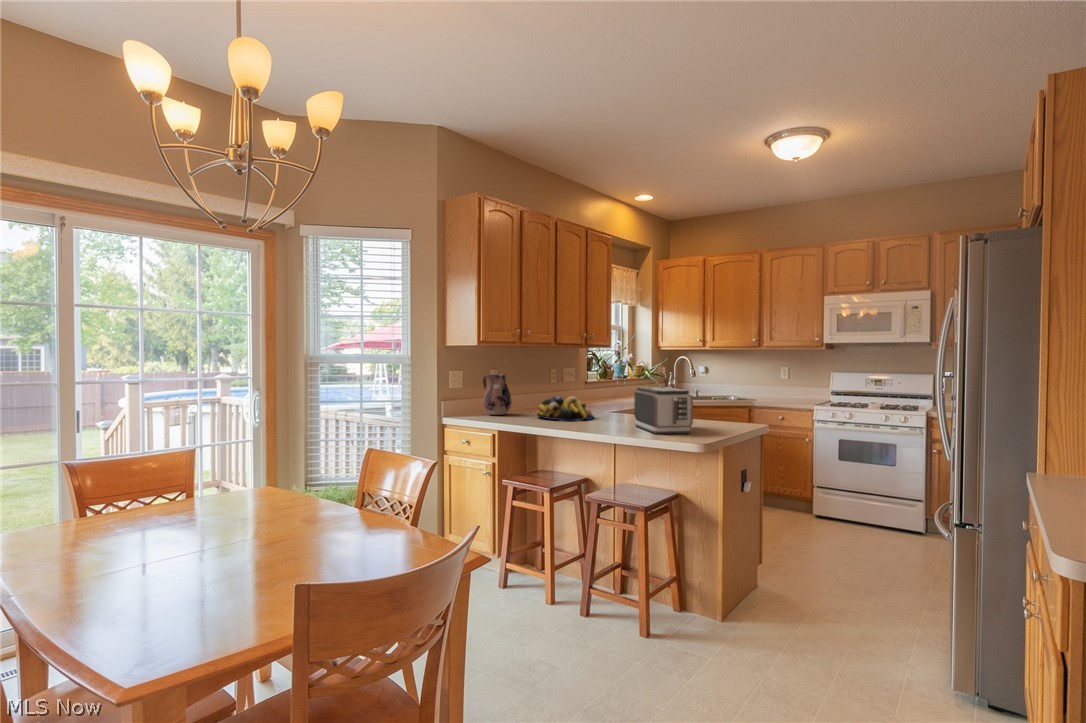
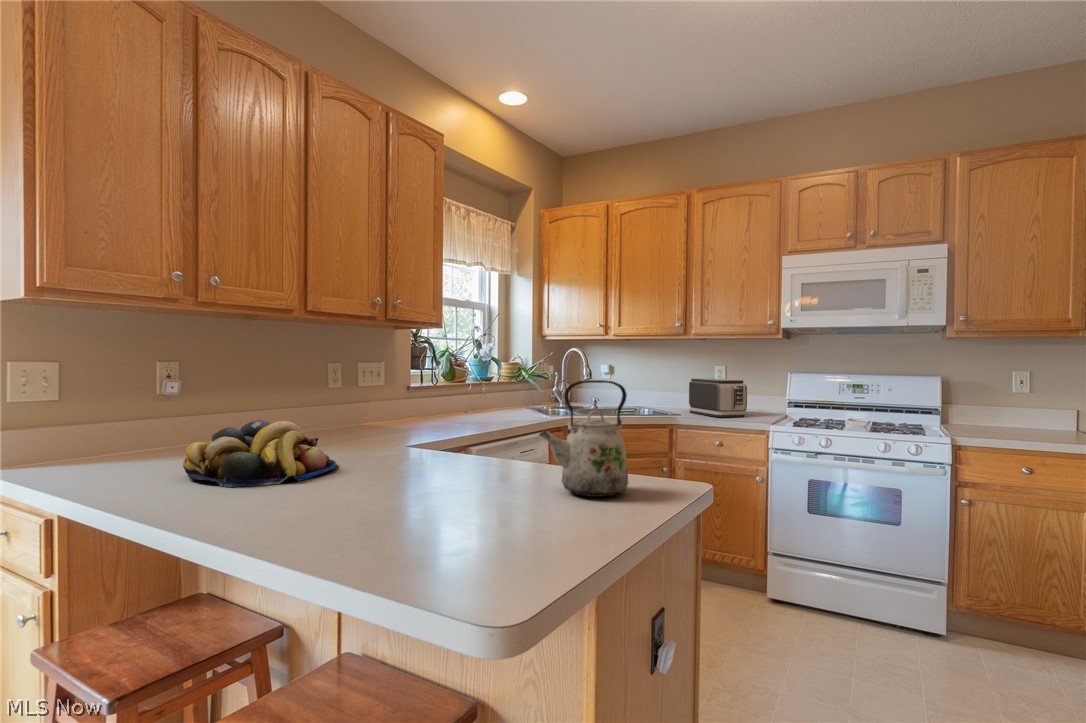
ceramic pitcher: present [483,374,511,415] -> none [81,372,161,465]
kettle: none [693,378,730,426] -> present [539,380,628,497]
toaster: present [634,387,693,434] -> present [689,379,747,417]

